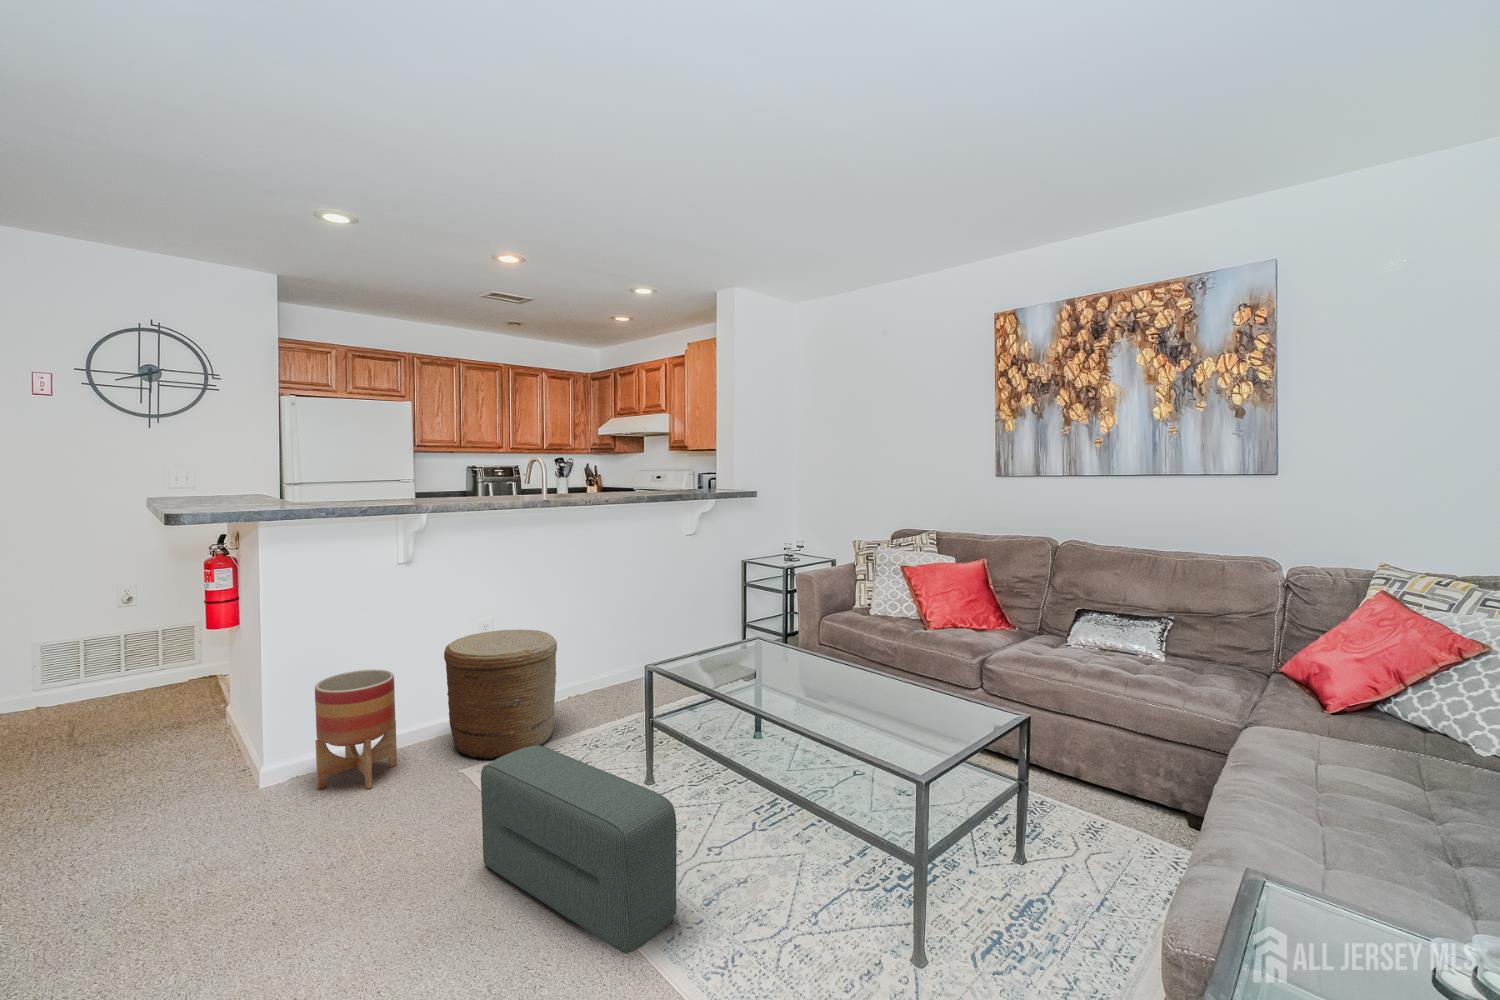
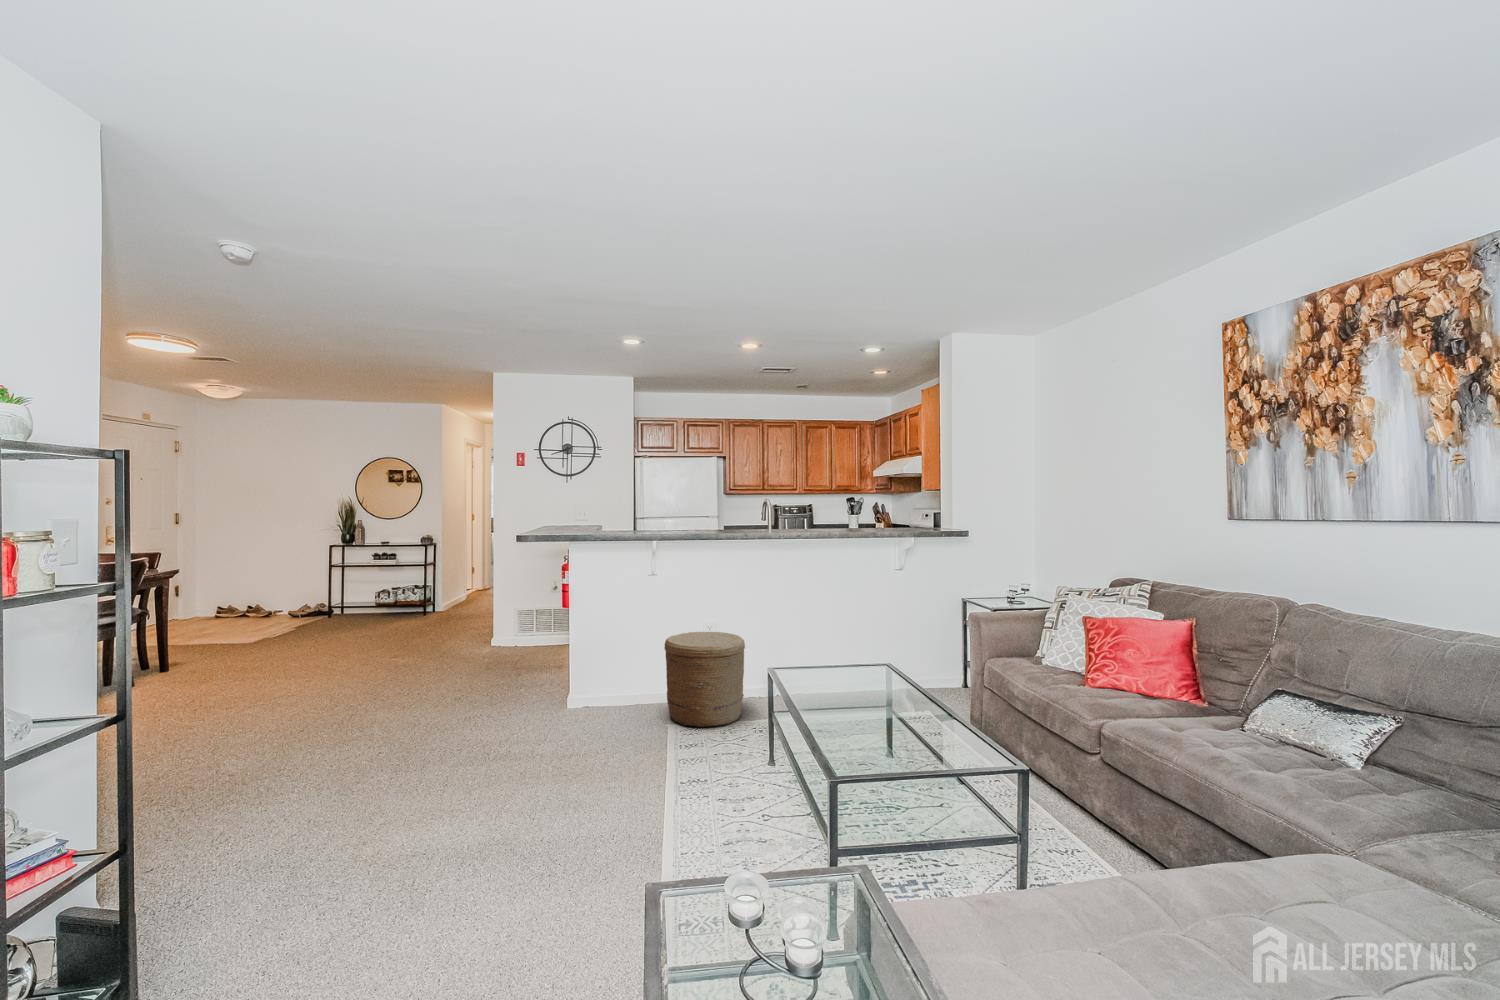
planter: present [315,669,397,789] -> none [583,645,632,725]
pouf: present [481,745,676,954] -> none [622,708,699,859]

